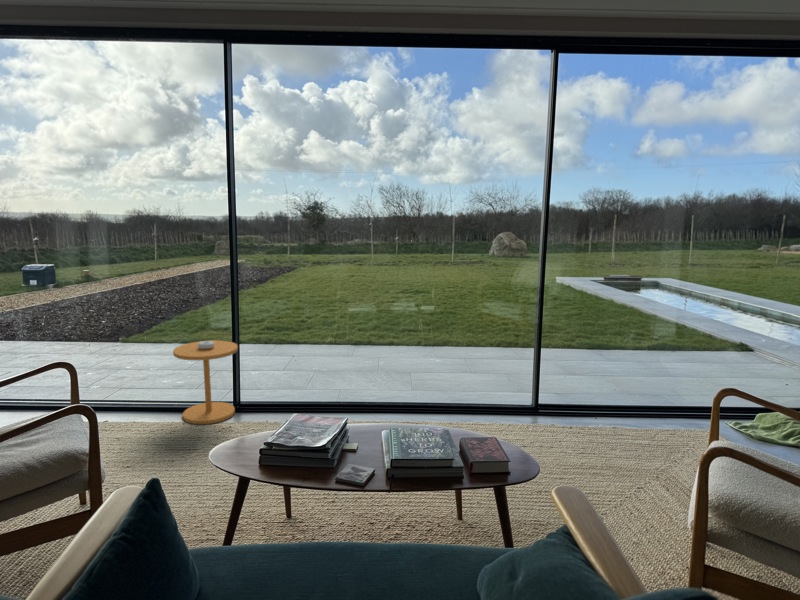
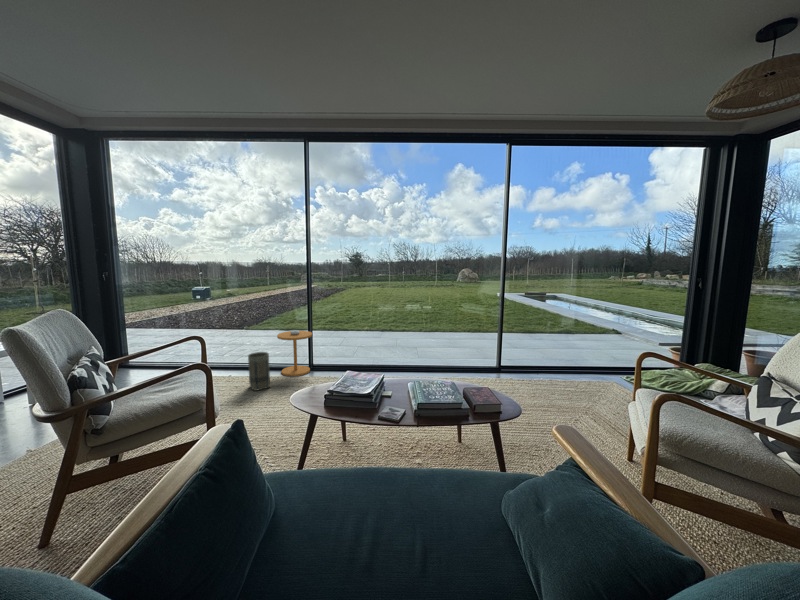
basket: none [115,384,158,457] -> present [248,352,270,391]

